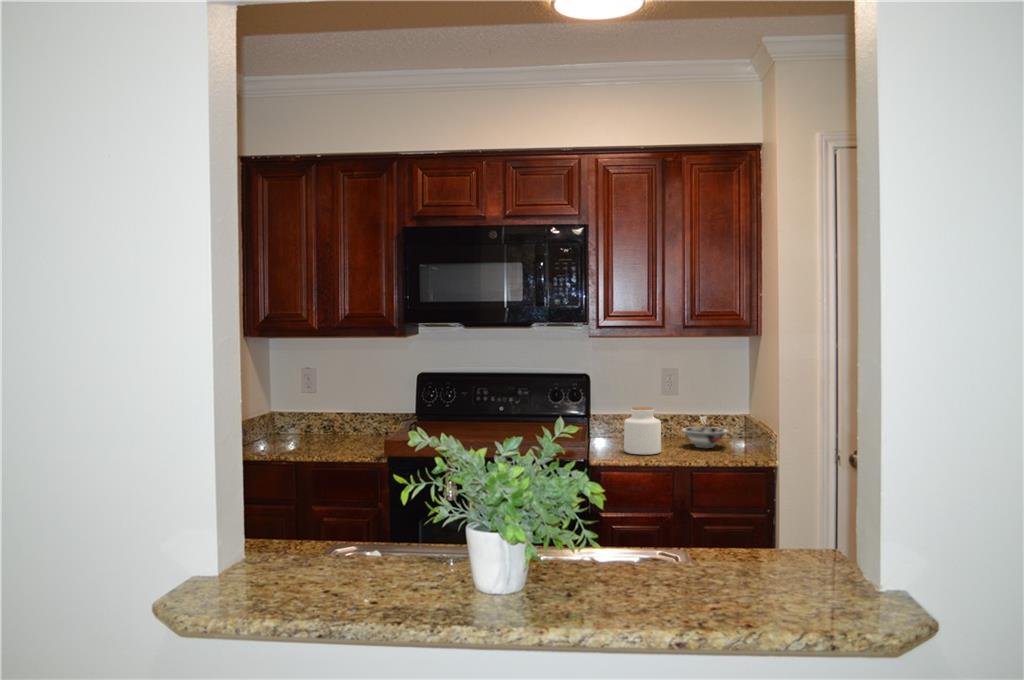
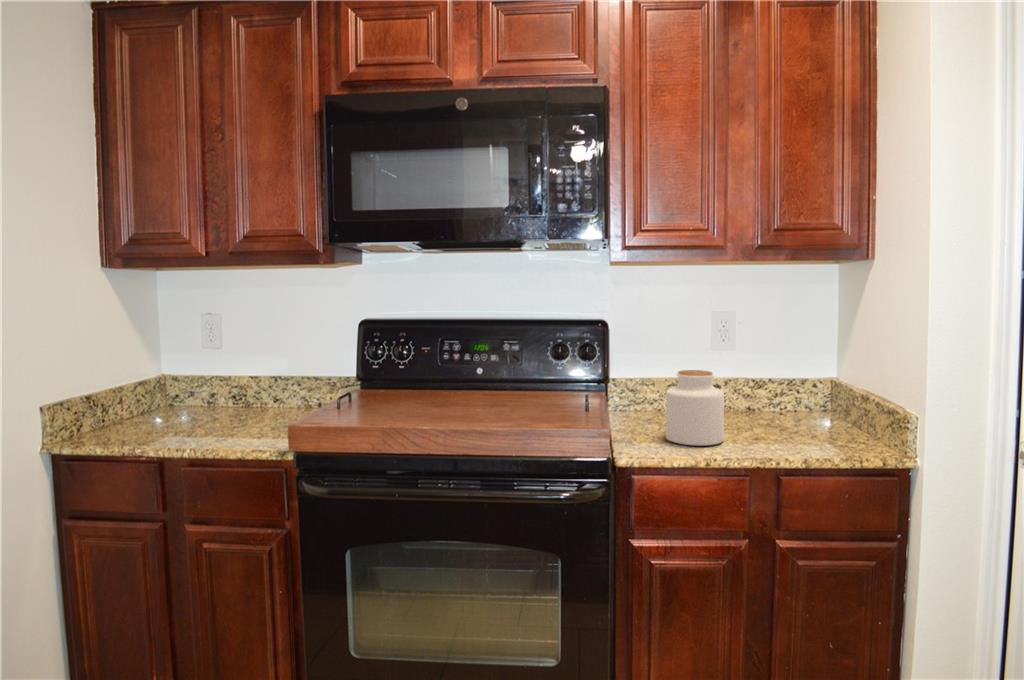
bowl: present [682,417,727,448] -> none [749,383,835,432]

